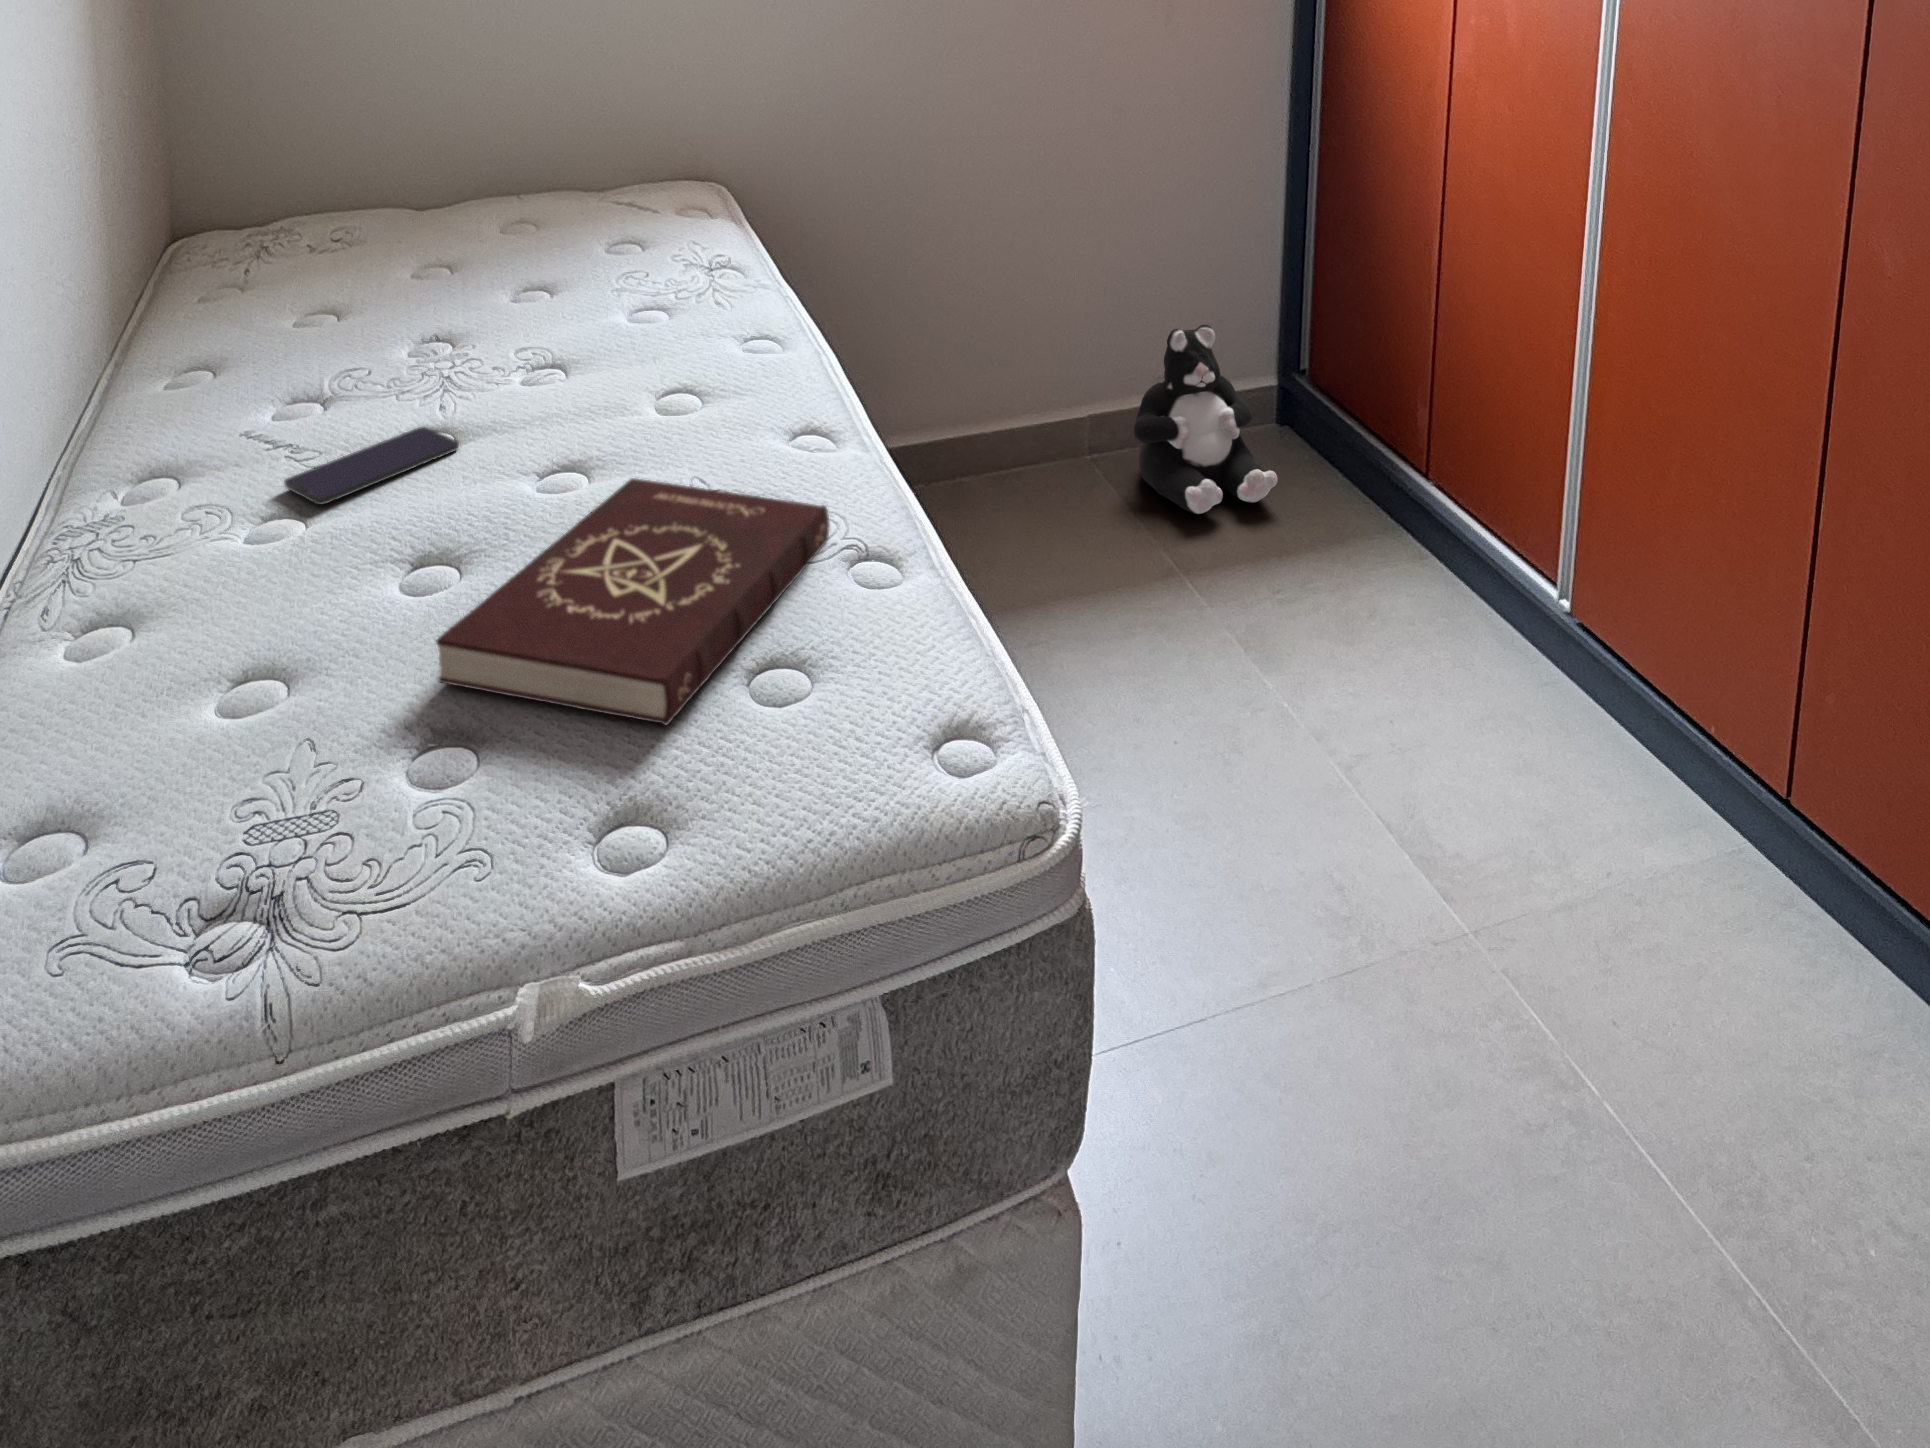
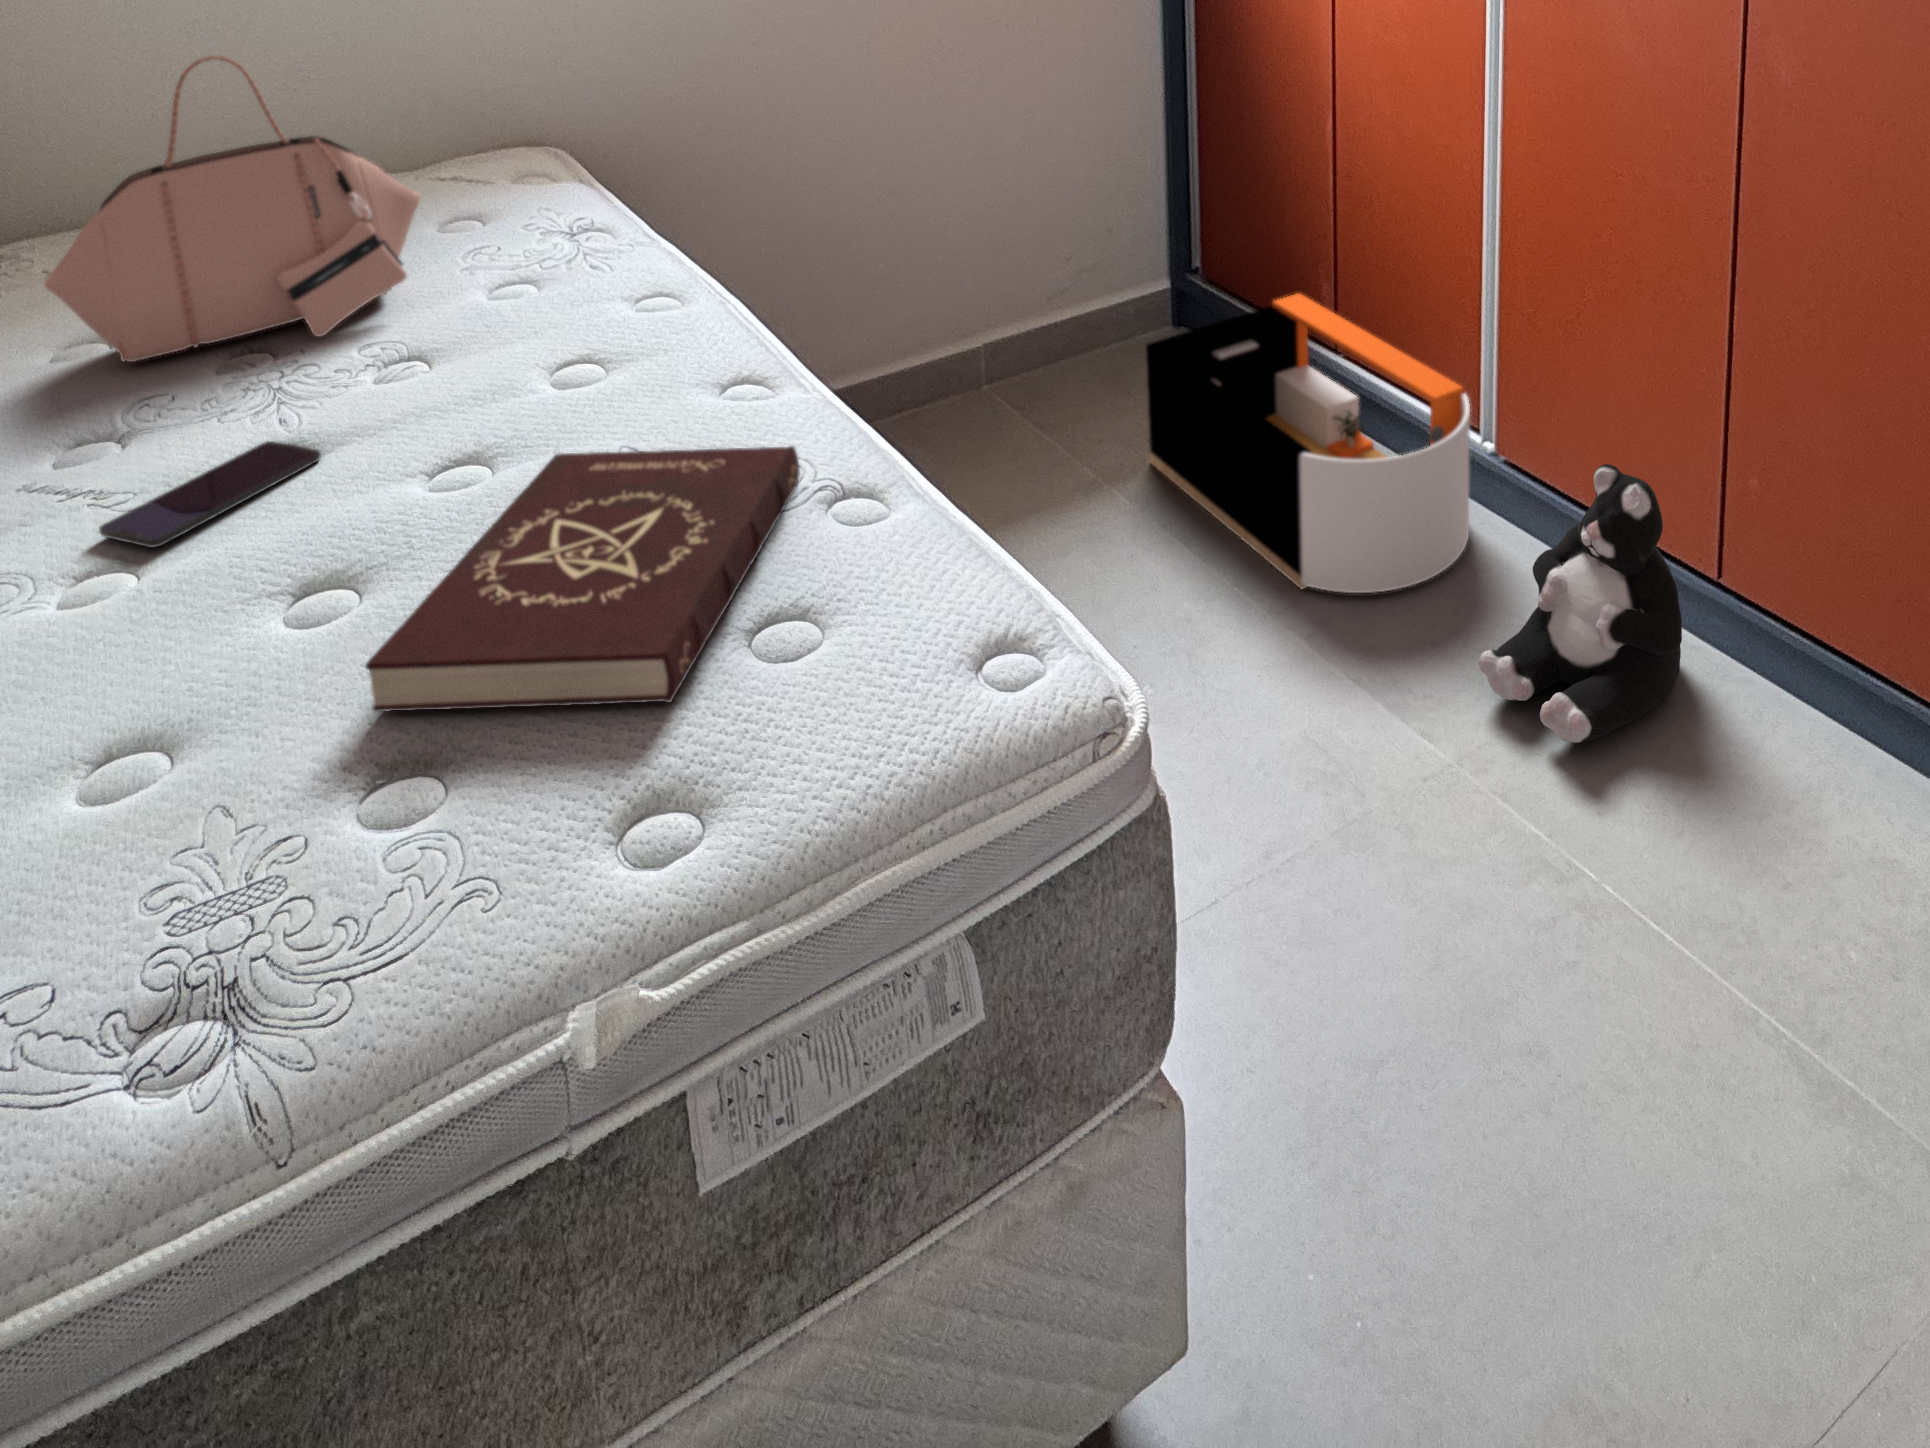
handbag: none [288,86,581,340] -> present [44,56,420,362]
plush toy: present [1134,325,1277,514] -> present [1479,464,1682,743]
storage bin: none [1230,421,1553,752] -> present [1146,293,1470,593]

